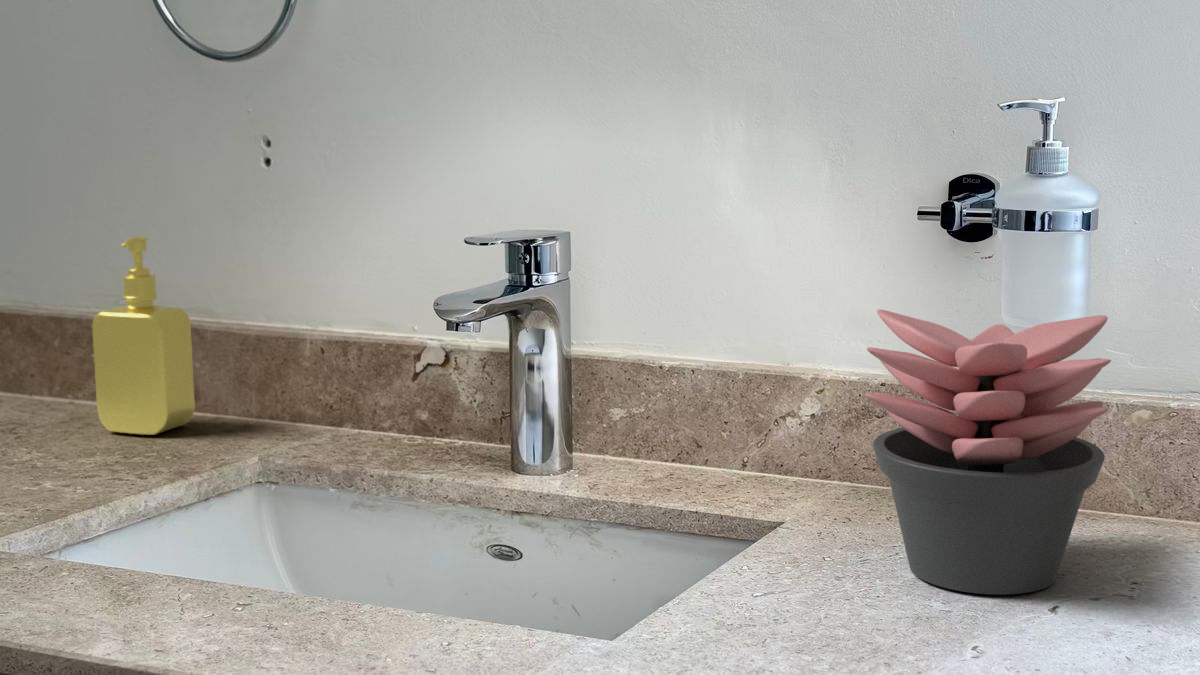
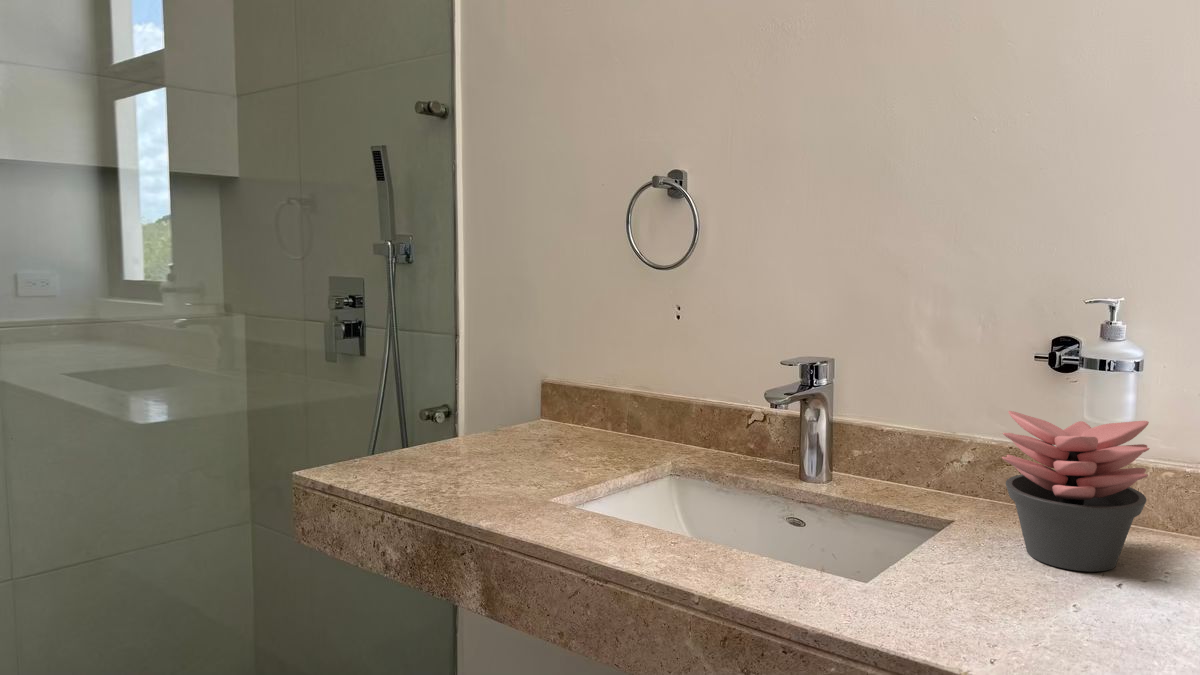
soap dispenser: present [92,236,195,435] -> none [593,352,638,448]

